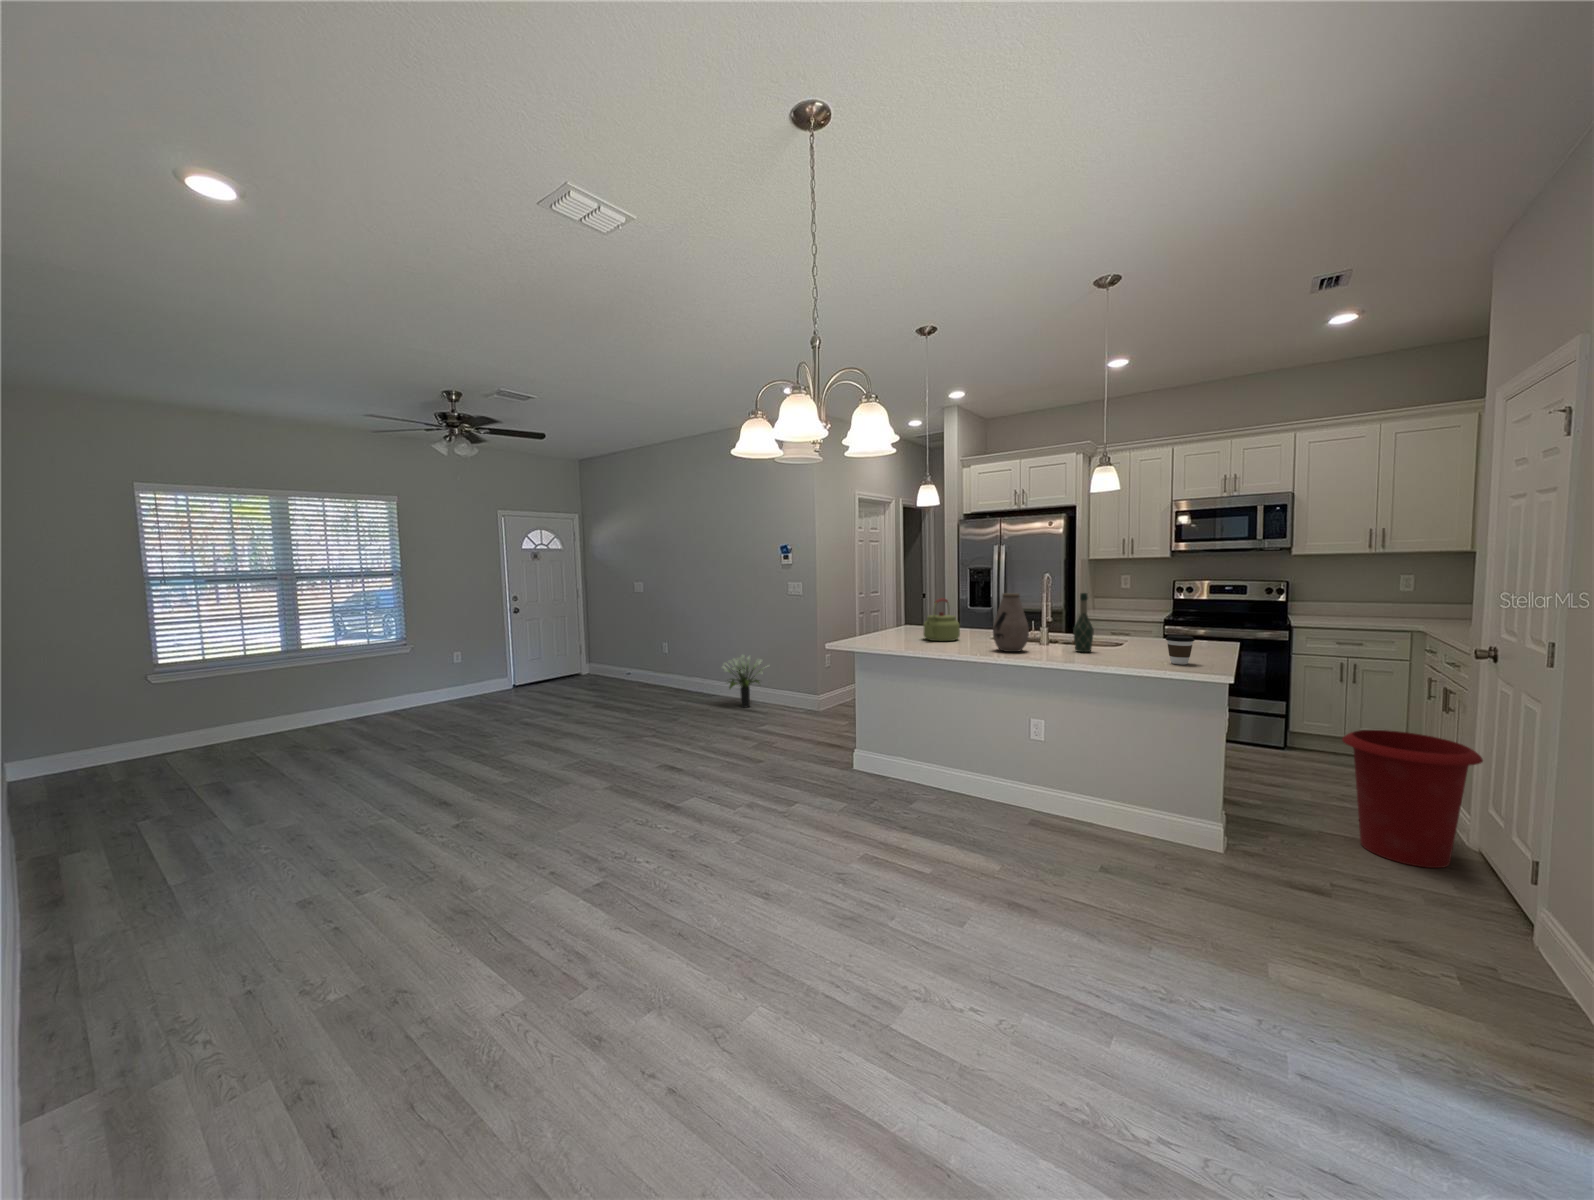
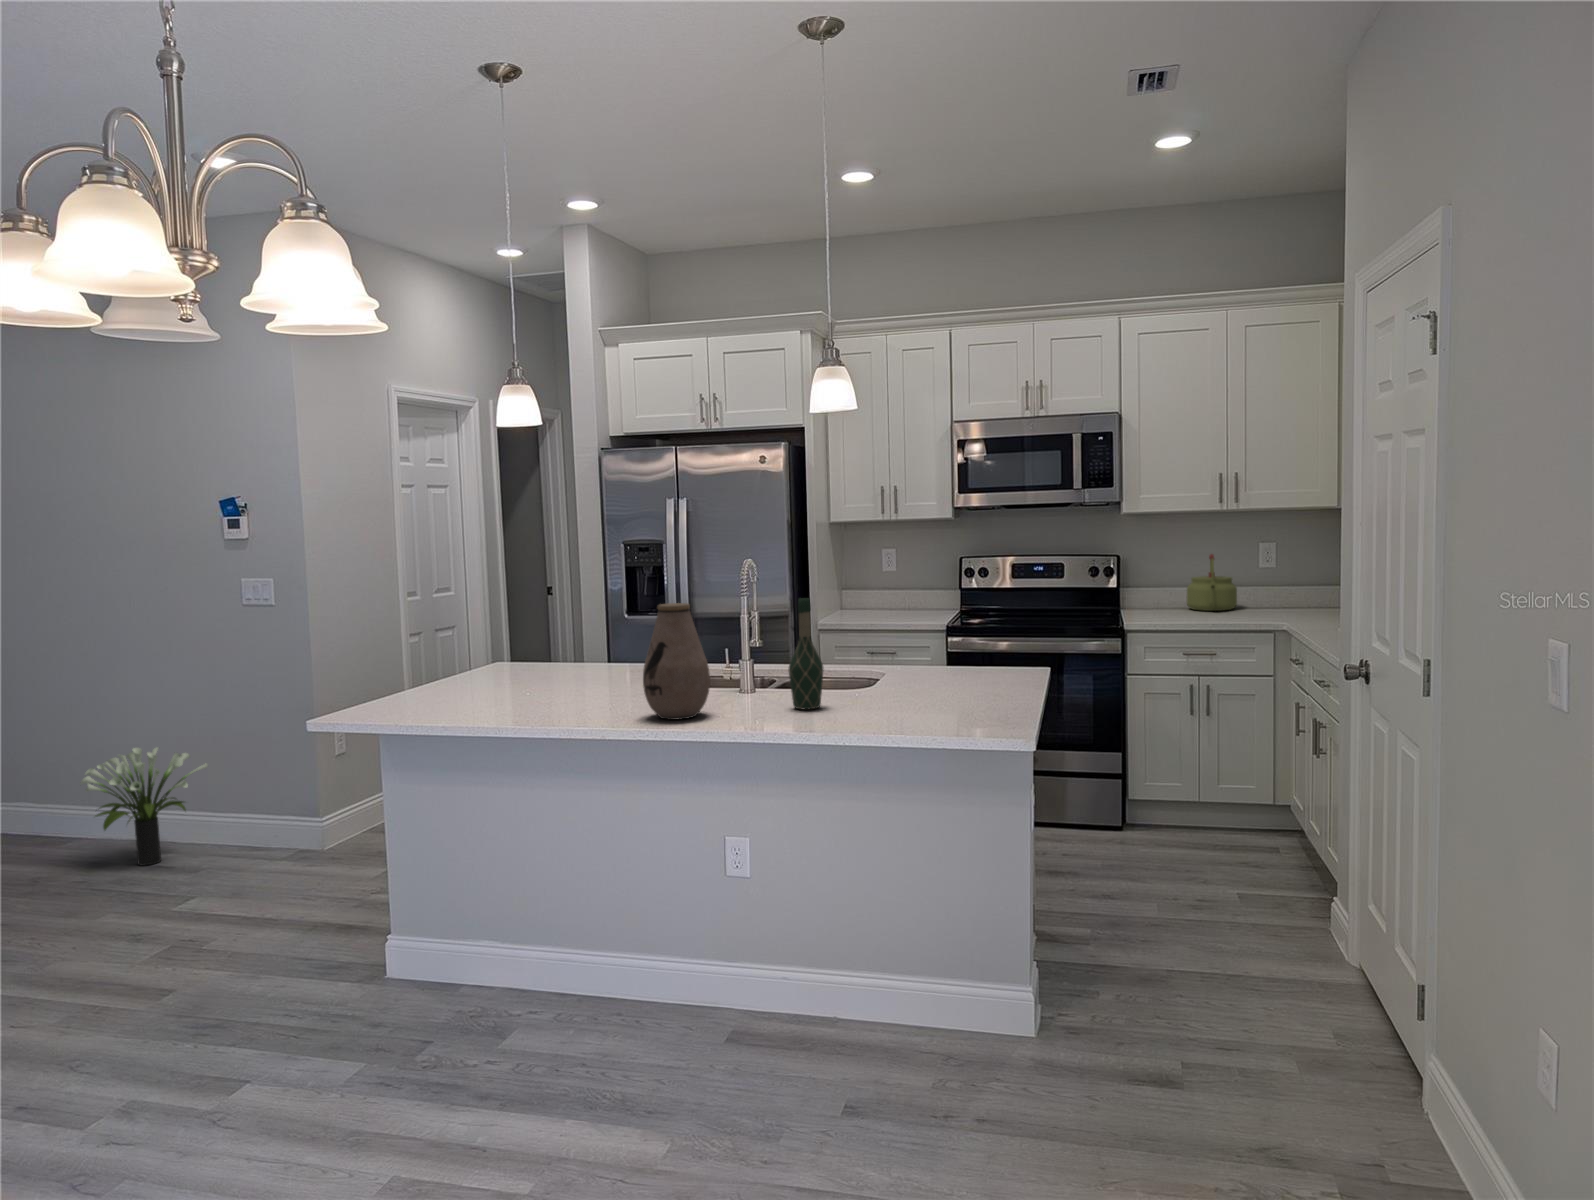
kettle: present [924,599,960,641] -> present [1187,554,1237,611]
coffee cup: present [1166,635,1195,665] -> none [936,672,979,724]
waste bin: present [1342,730,1483,868] -> none [1191,797,1358,1008]

